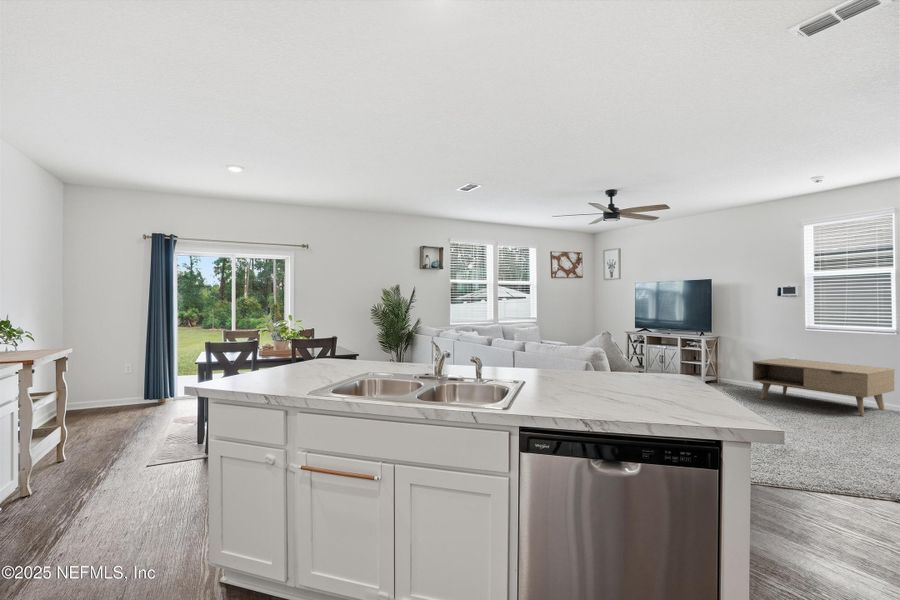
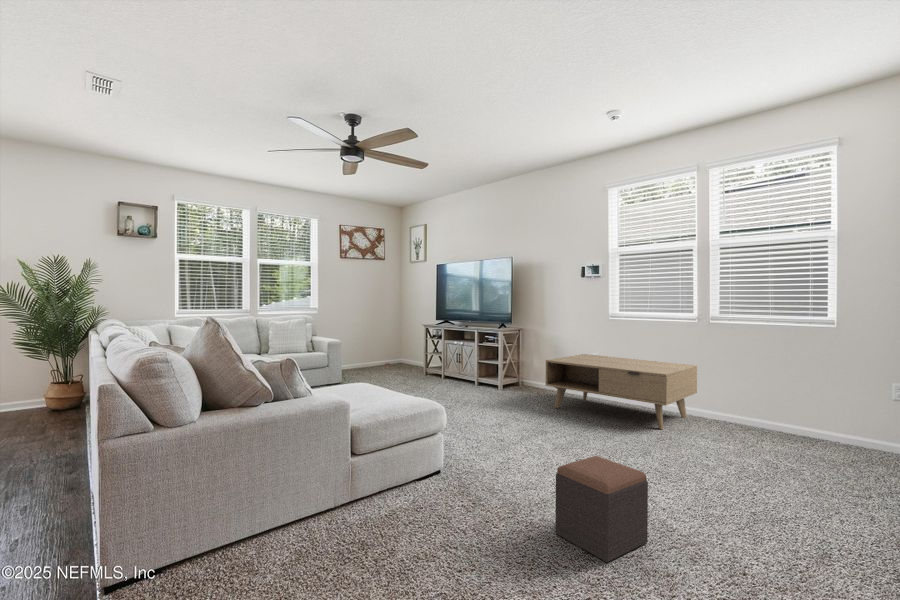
footstool: none [802,416,867,469] -> present [555,456,648,562]

